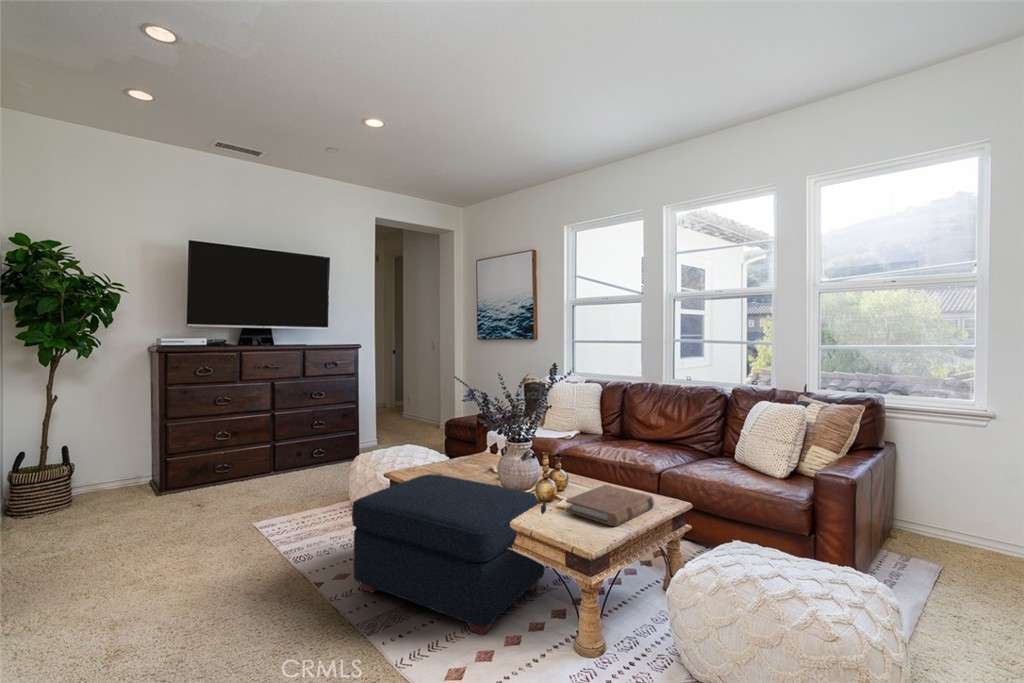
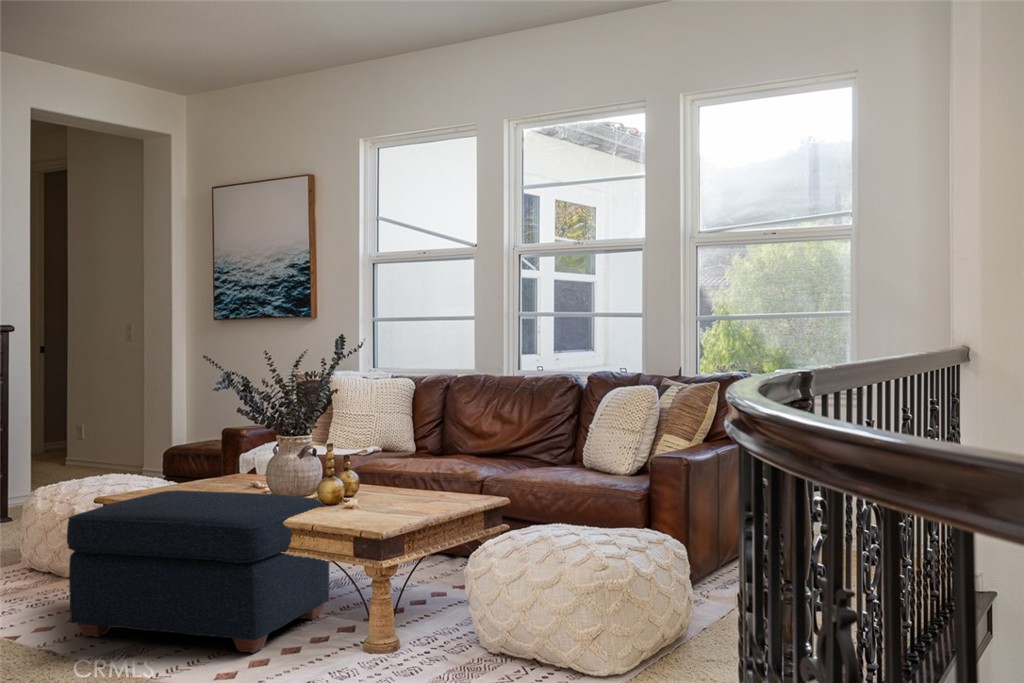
book: present [565,485,654,526] -> none [355,483,462,515]

